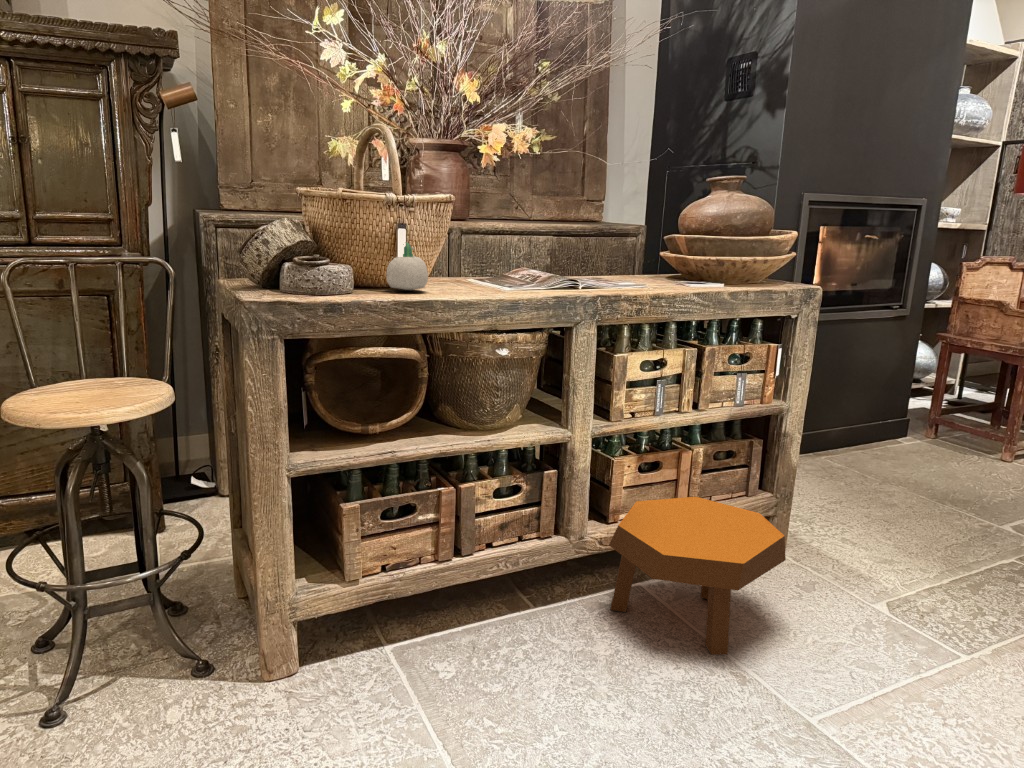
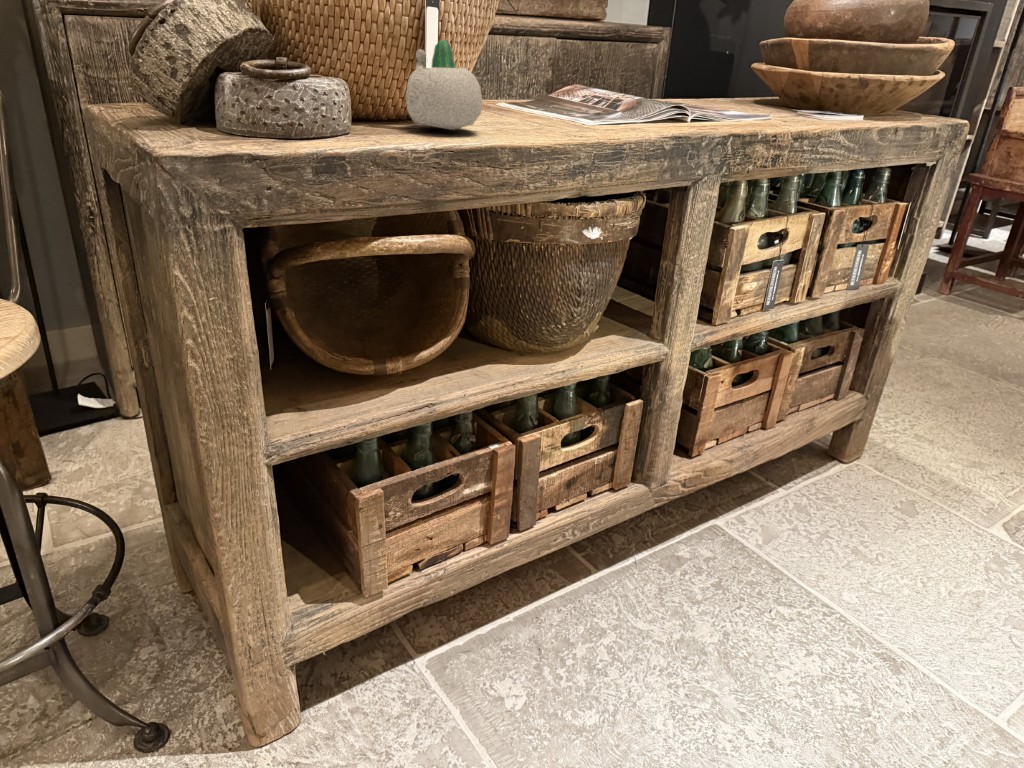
footstool: present [609,497,786,655] -> none [692,411,937,632]

